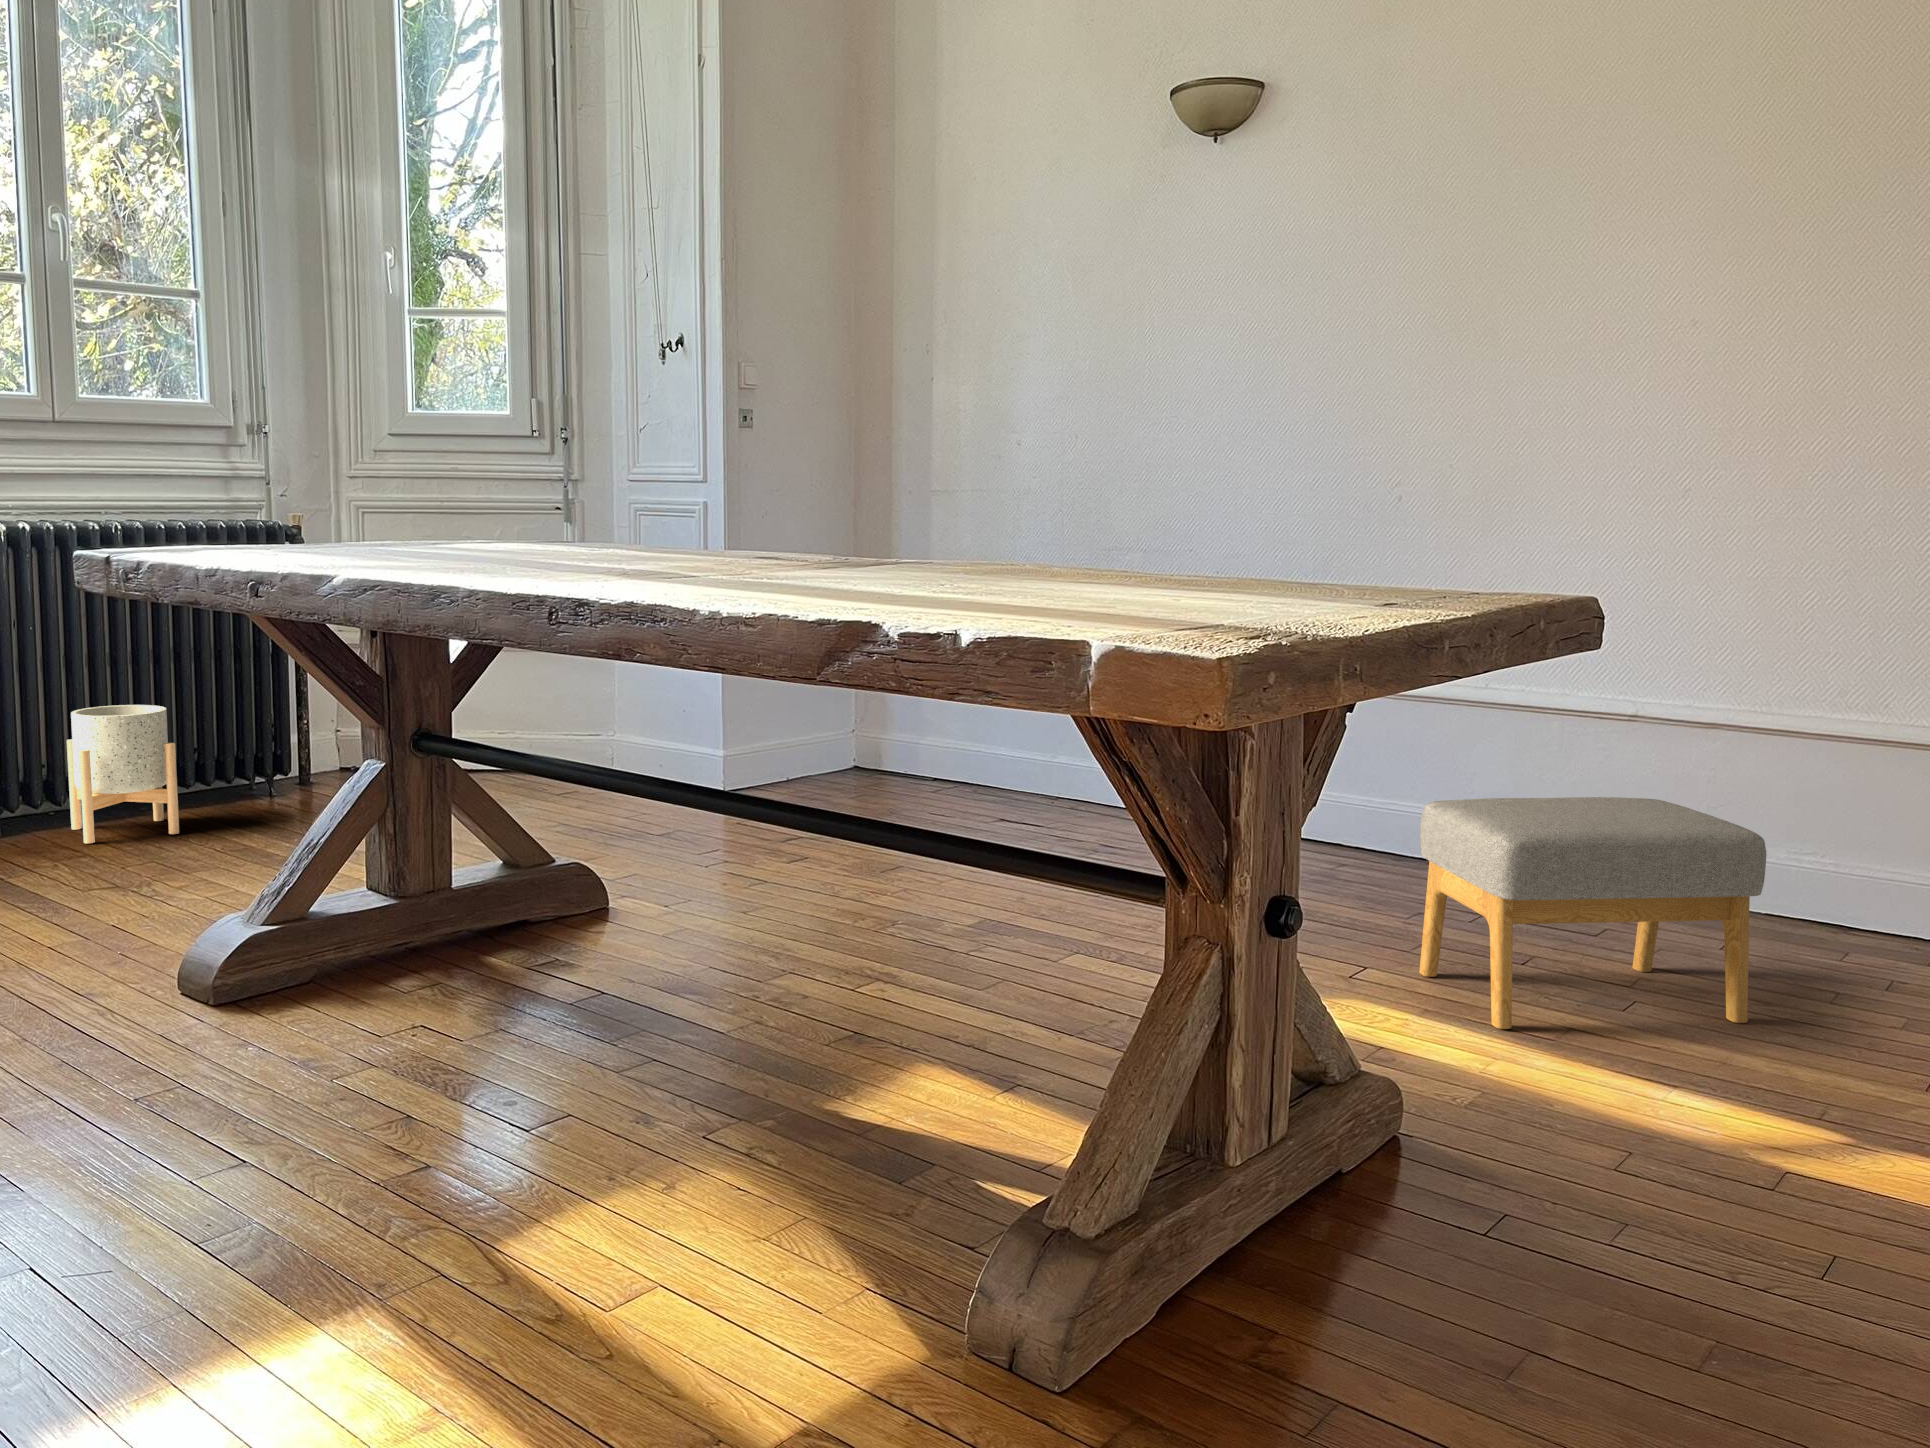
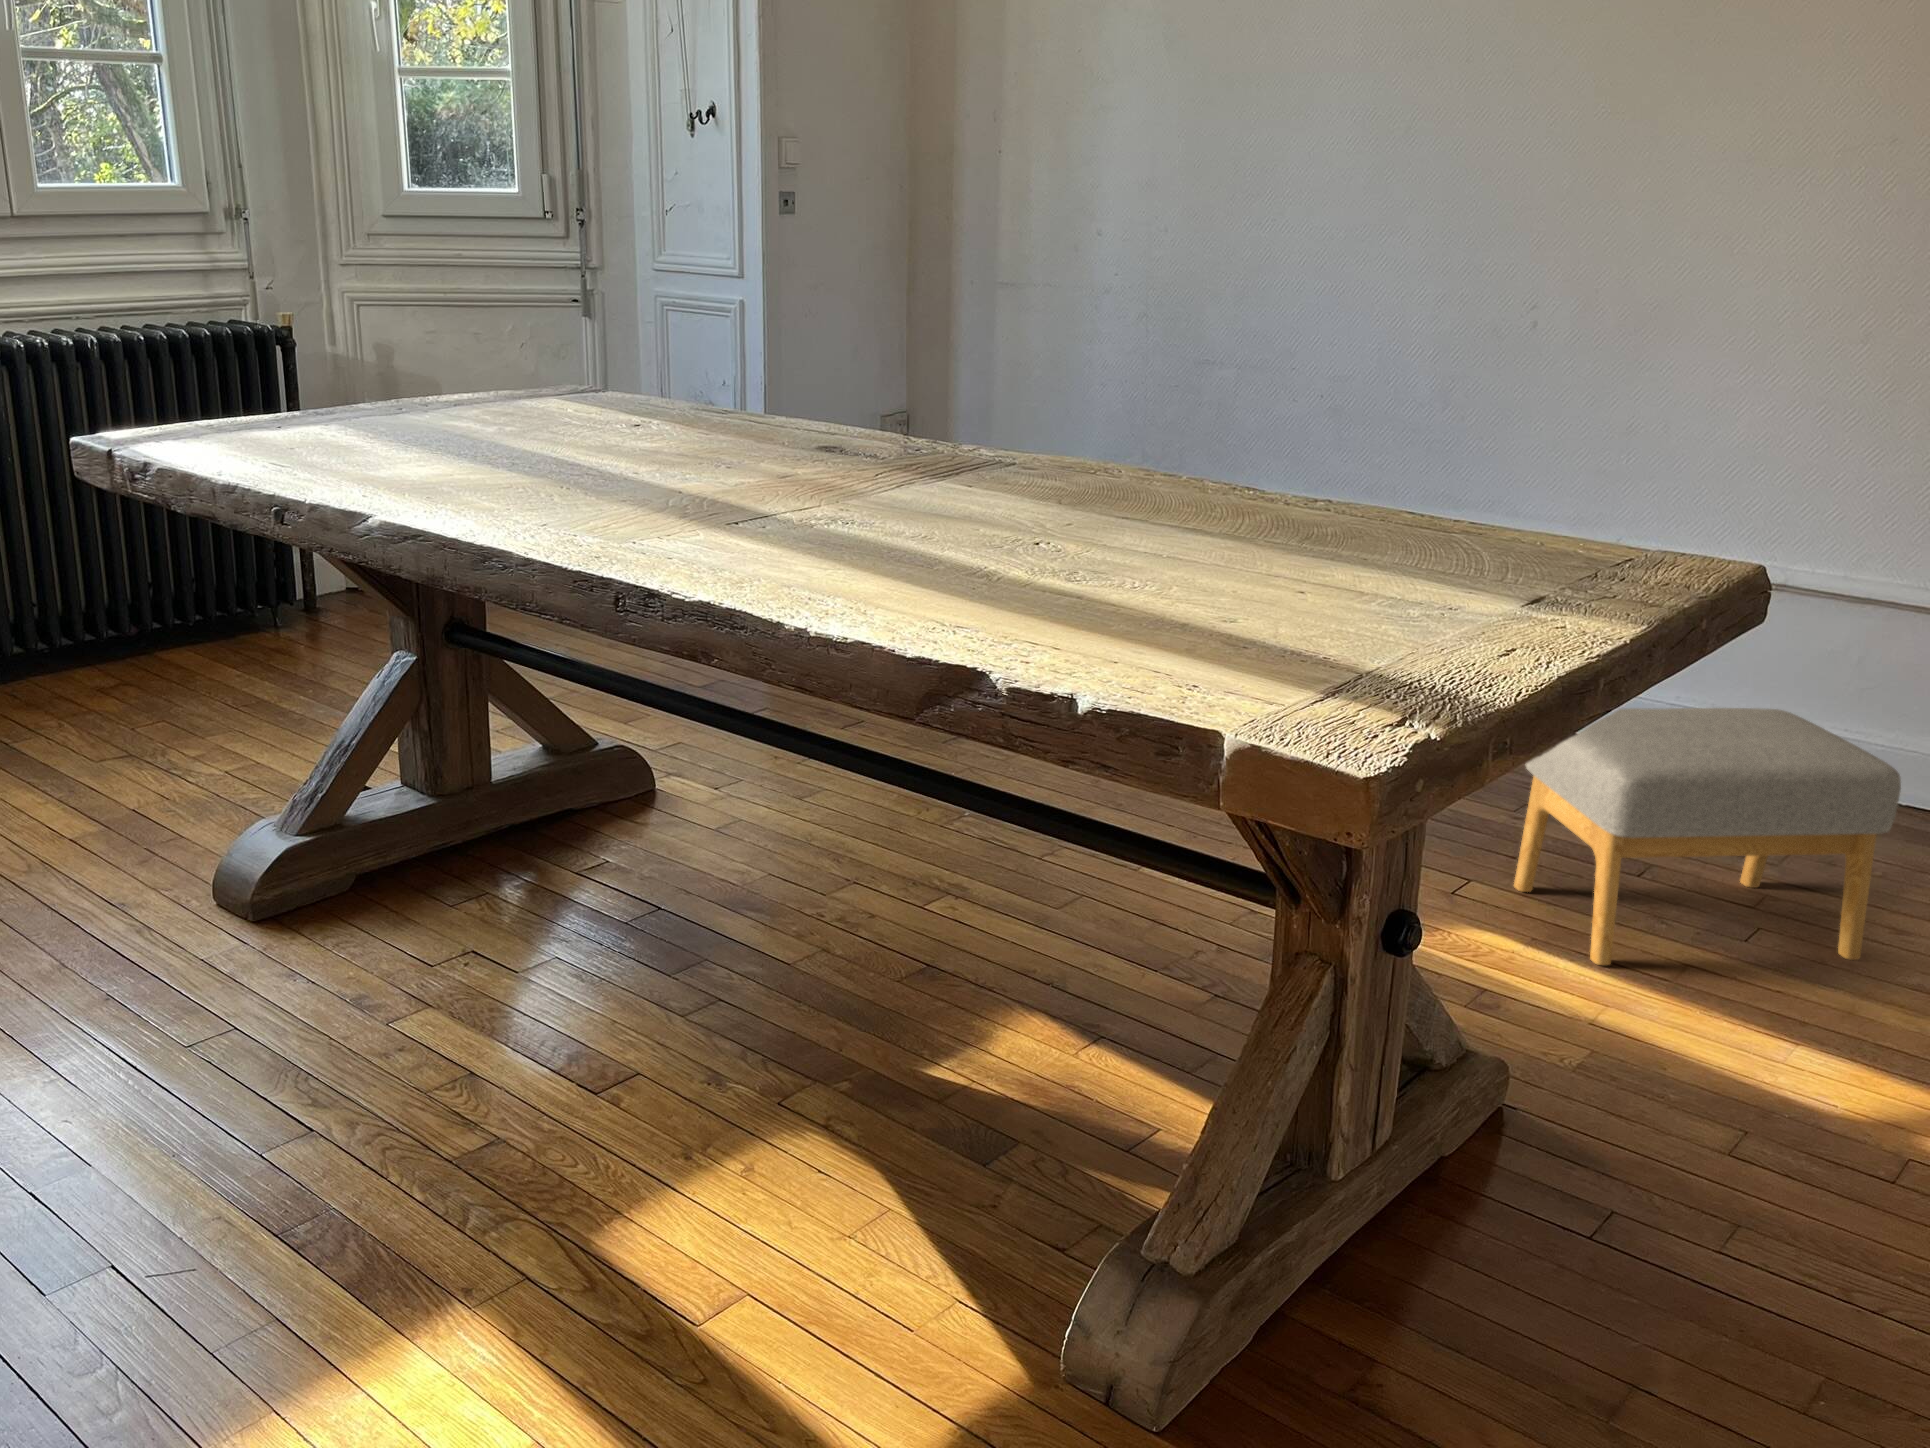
planter: present [67,705,179,844] -> none [60,539,187,694]

